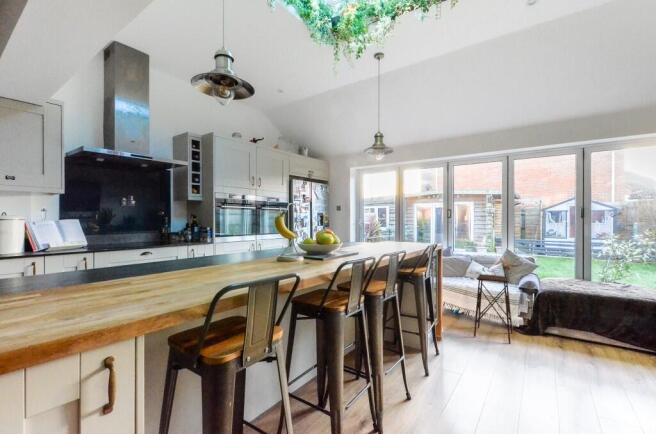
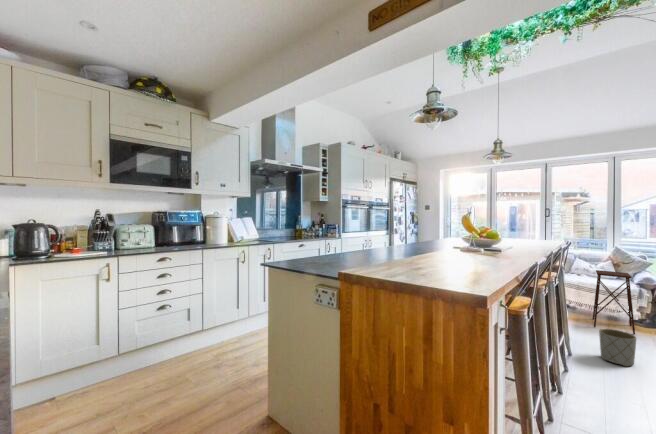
planter: none [457,342,490,386] -> present [599,329,636,367]

